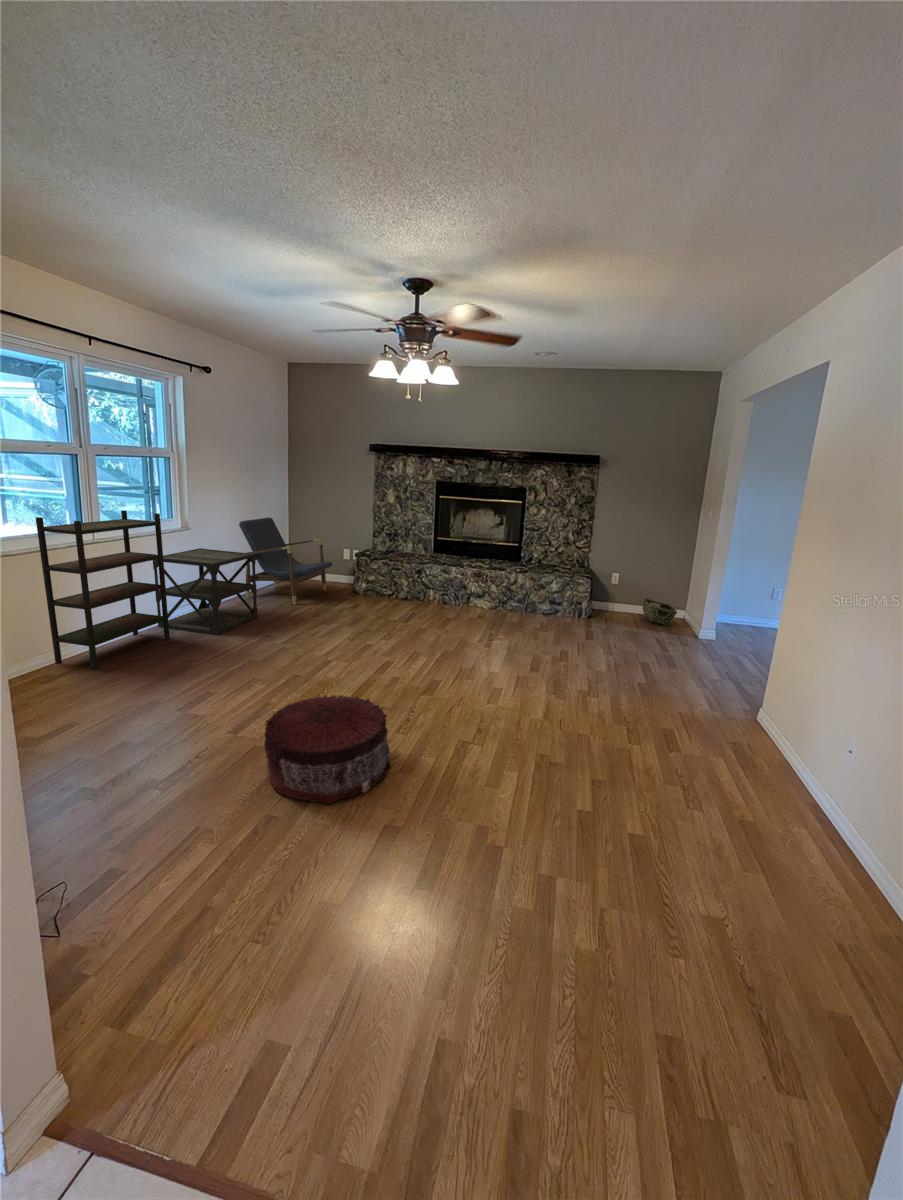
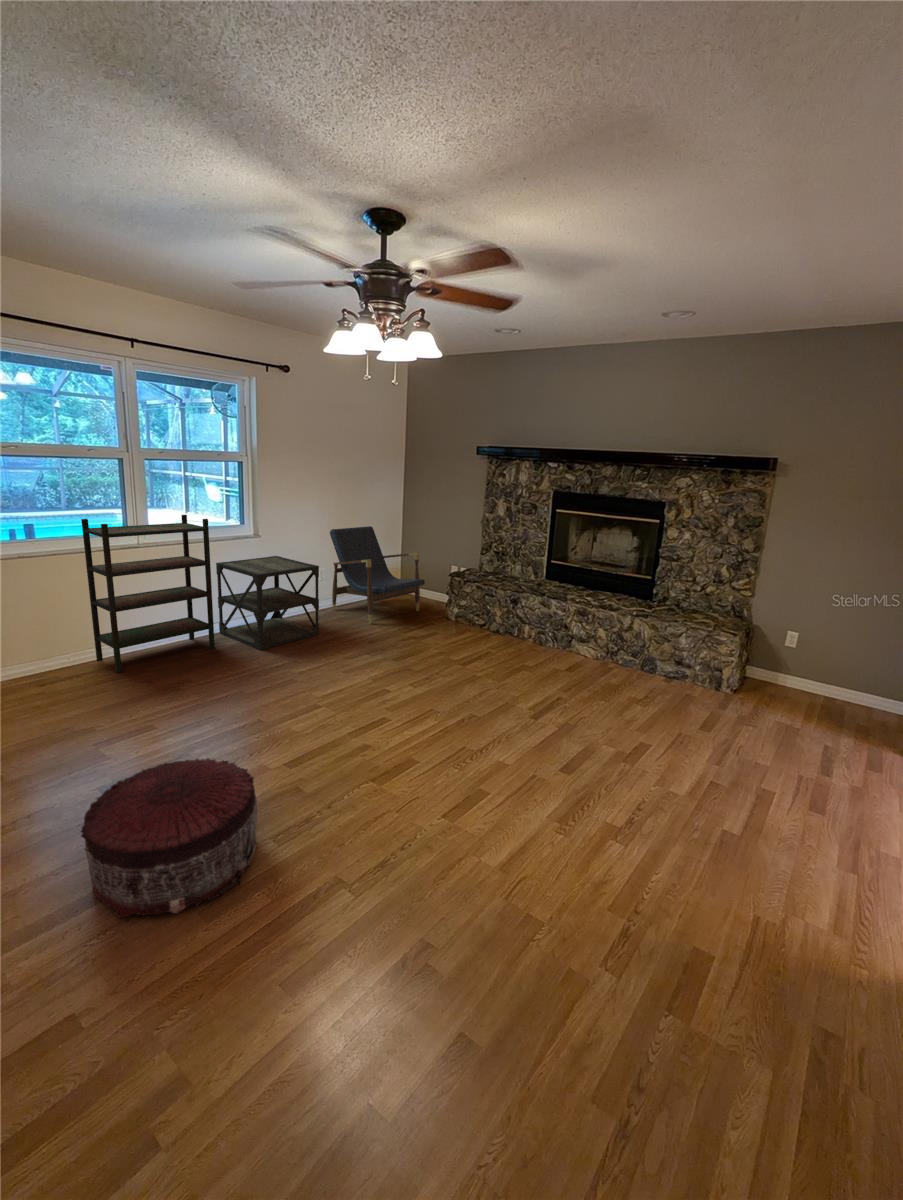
woven basket: present [643,598,677,625] -> none [832,675,888,723]

